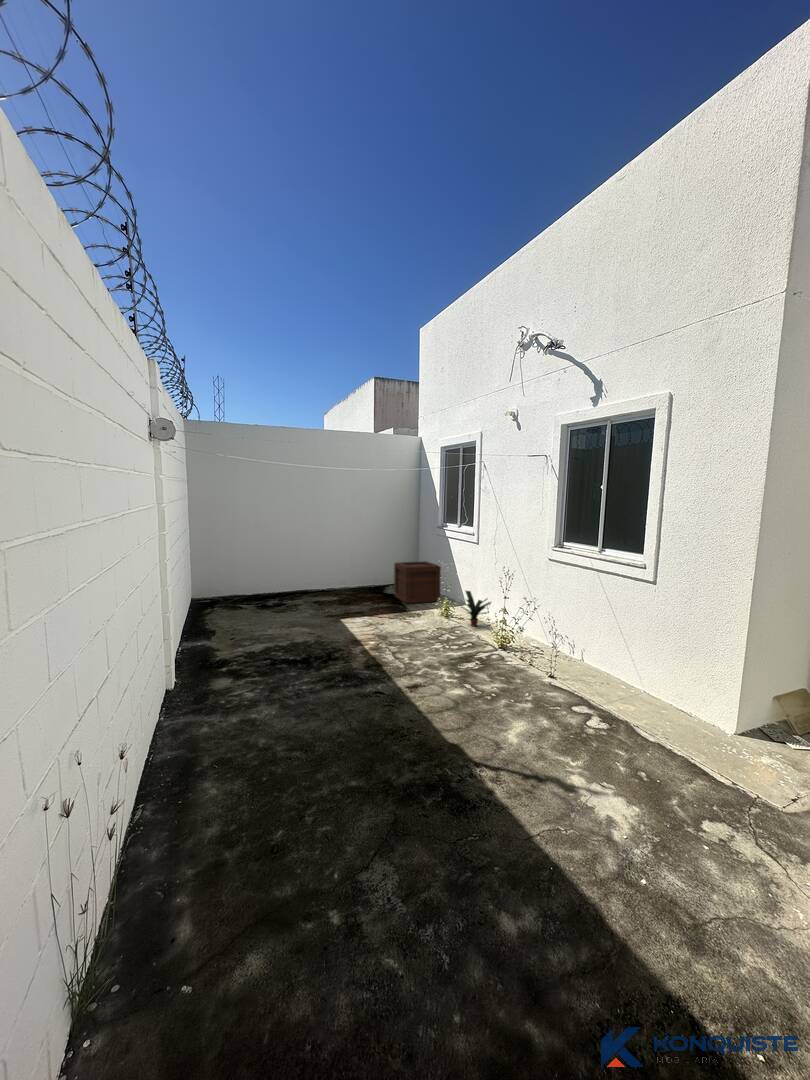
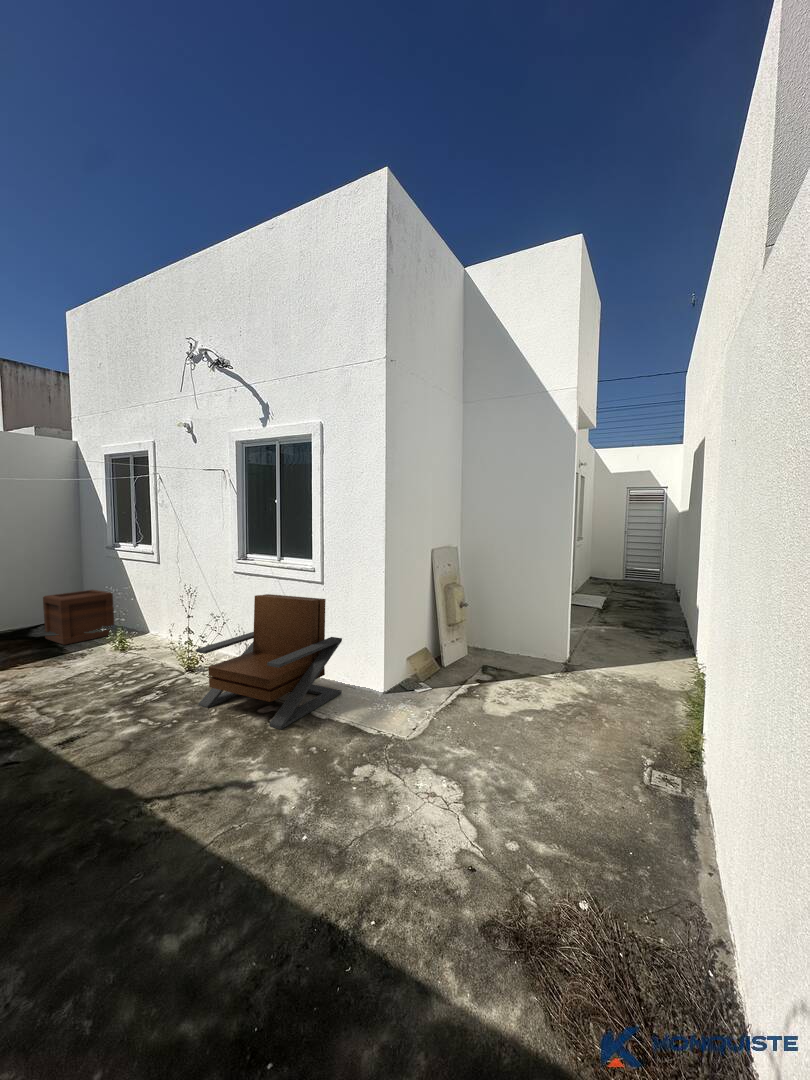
lounge chair: none [513,587,679,738] -> present [196,594,342,729]
potted plant: present [461,591,490,627] -> none [138,616,177,655]

